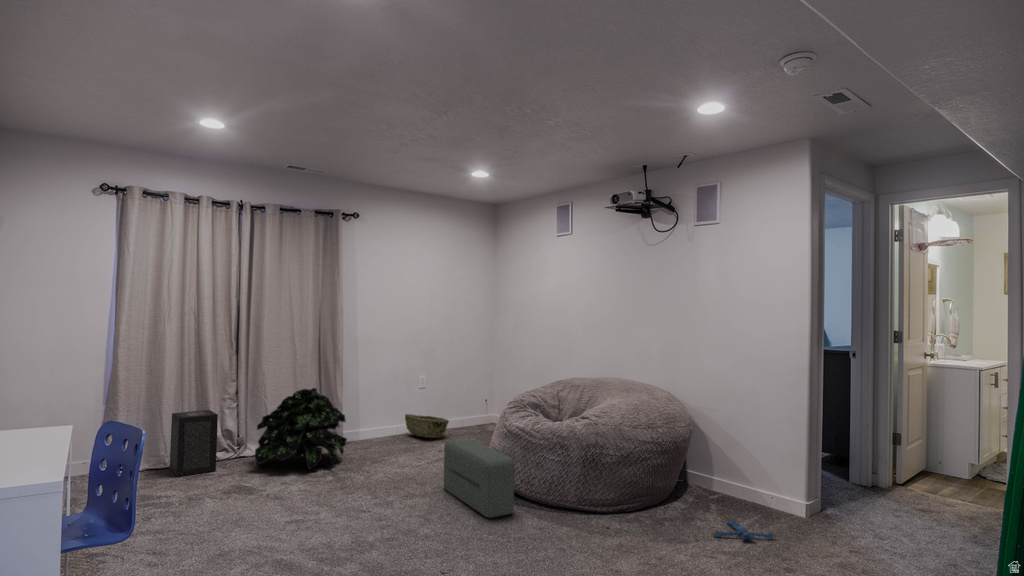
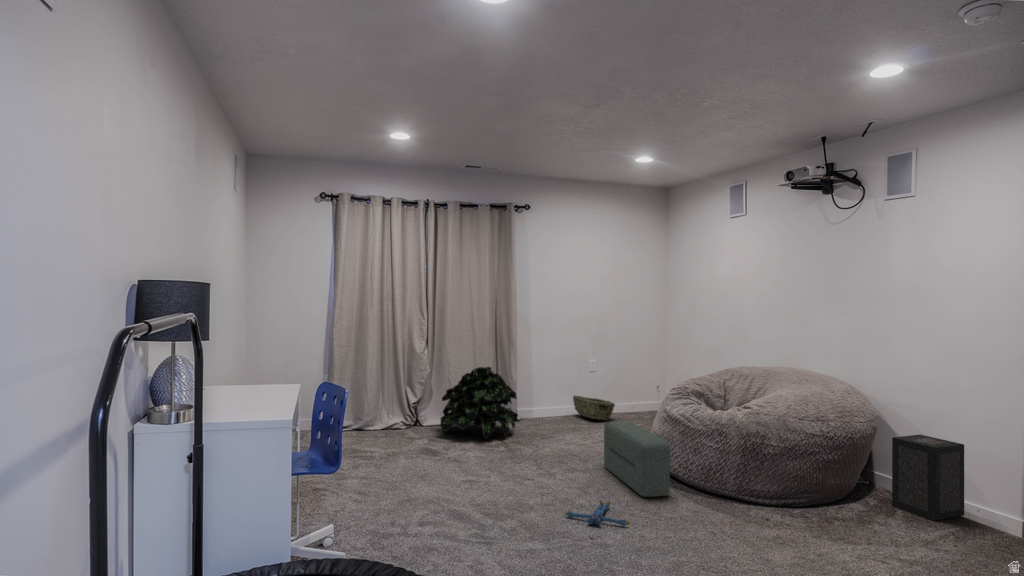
speaker: present [170,410,218,477] -> present [892,435,964,521]
plush toy: present [712,516,777,540] -> present [565,500,630,526]

